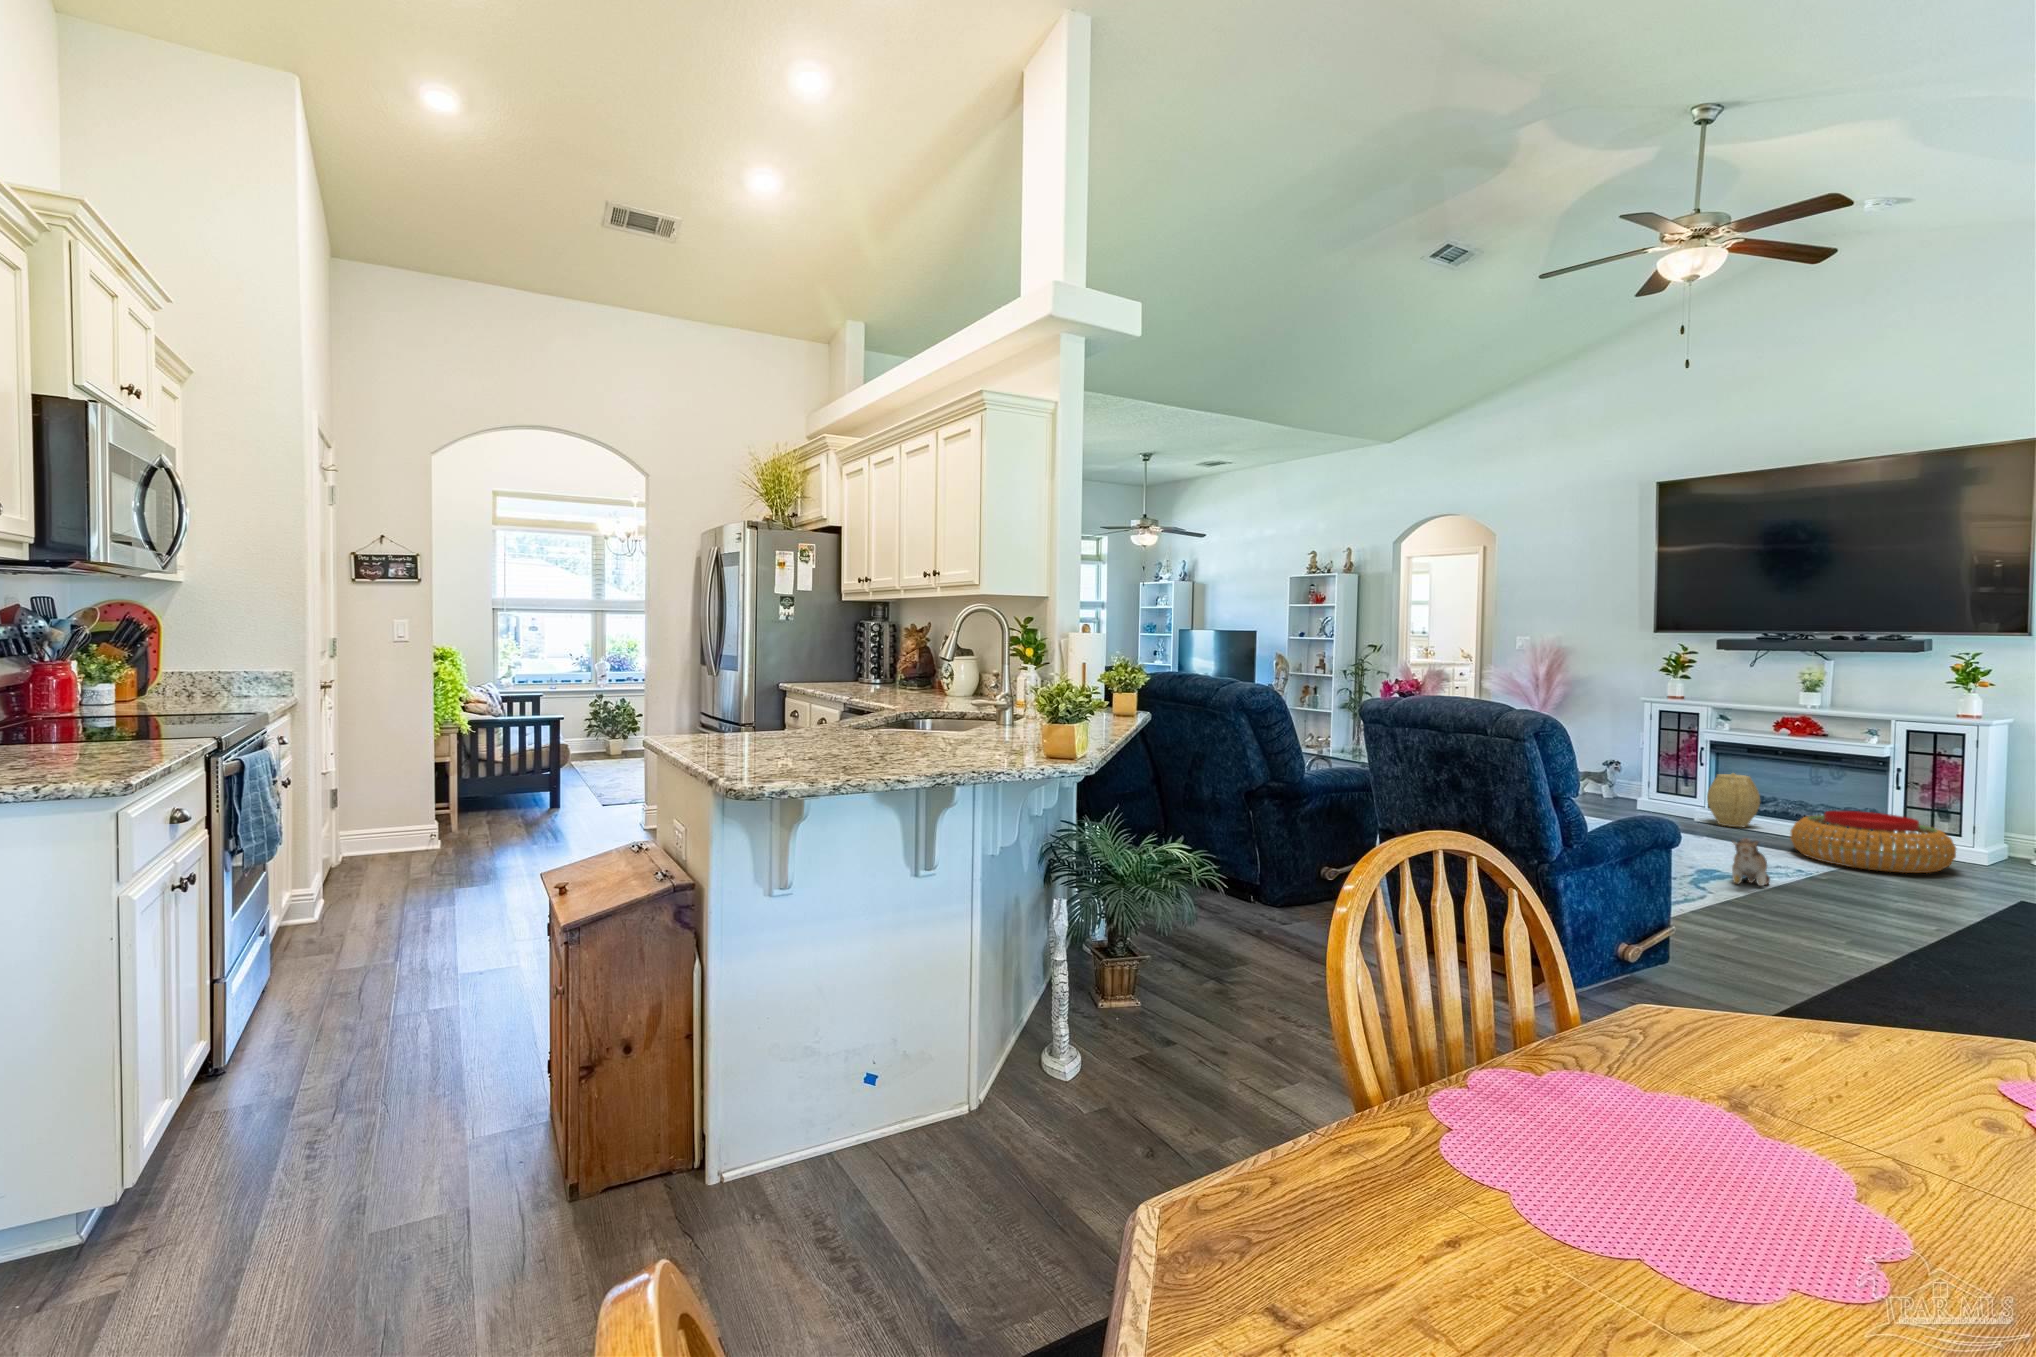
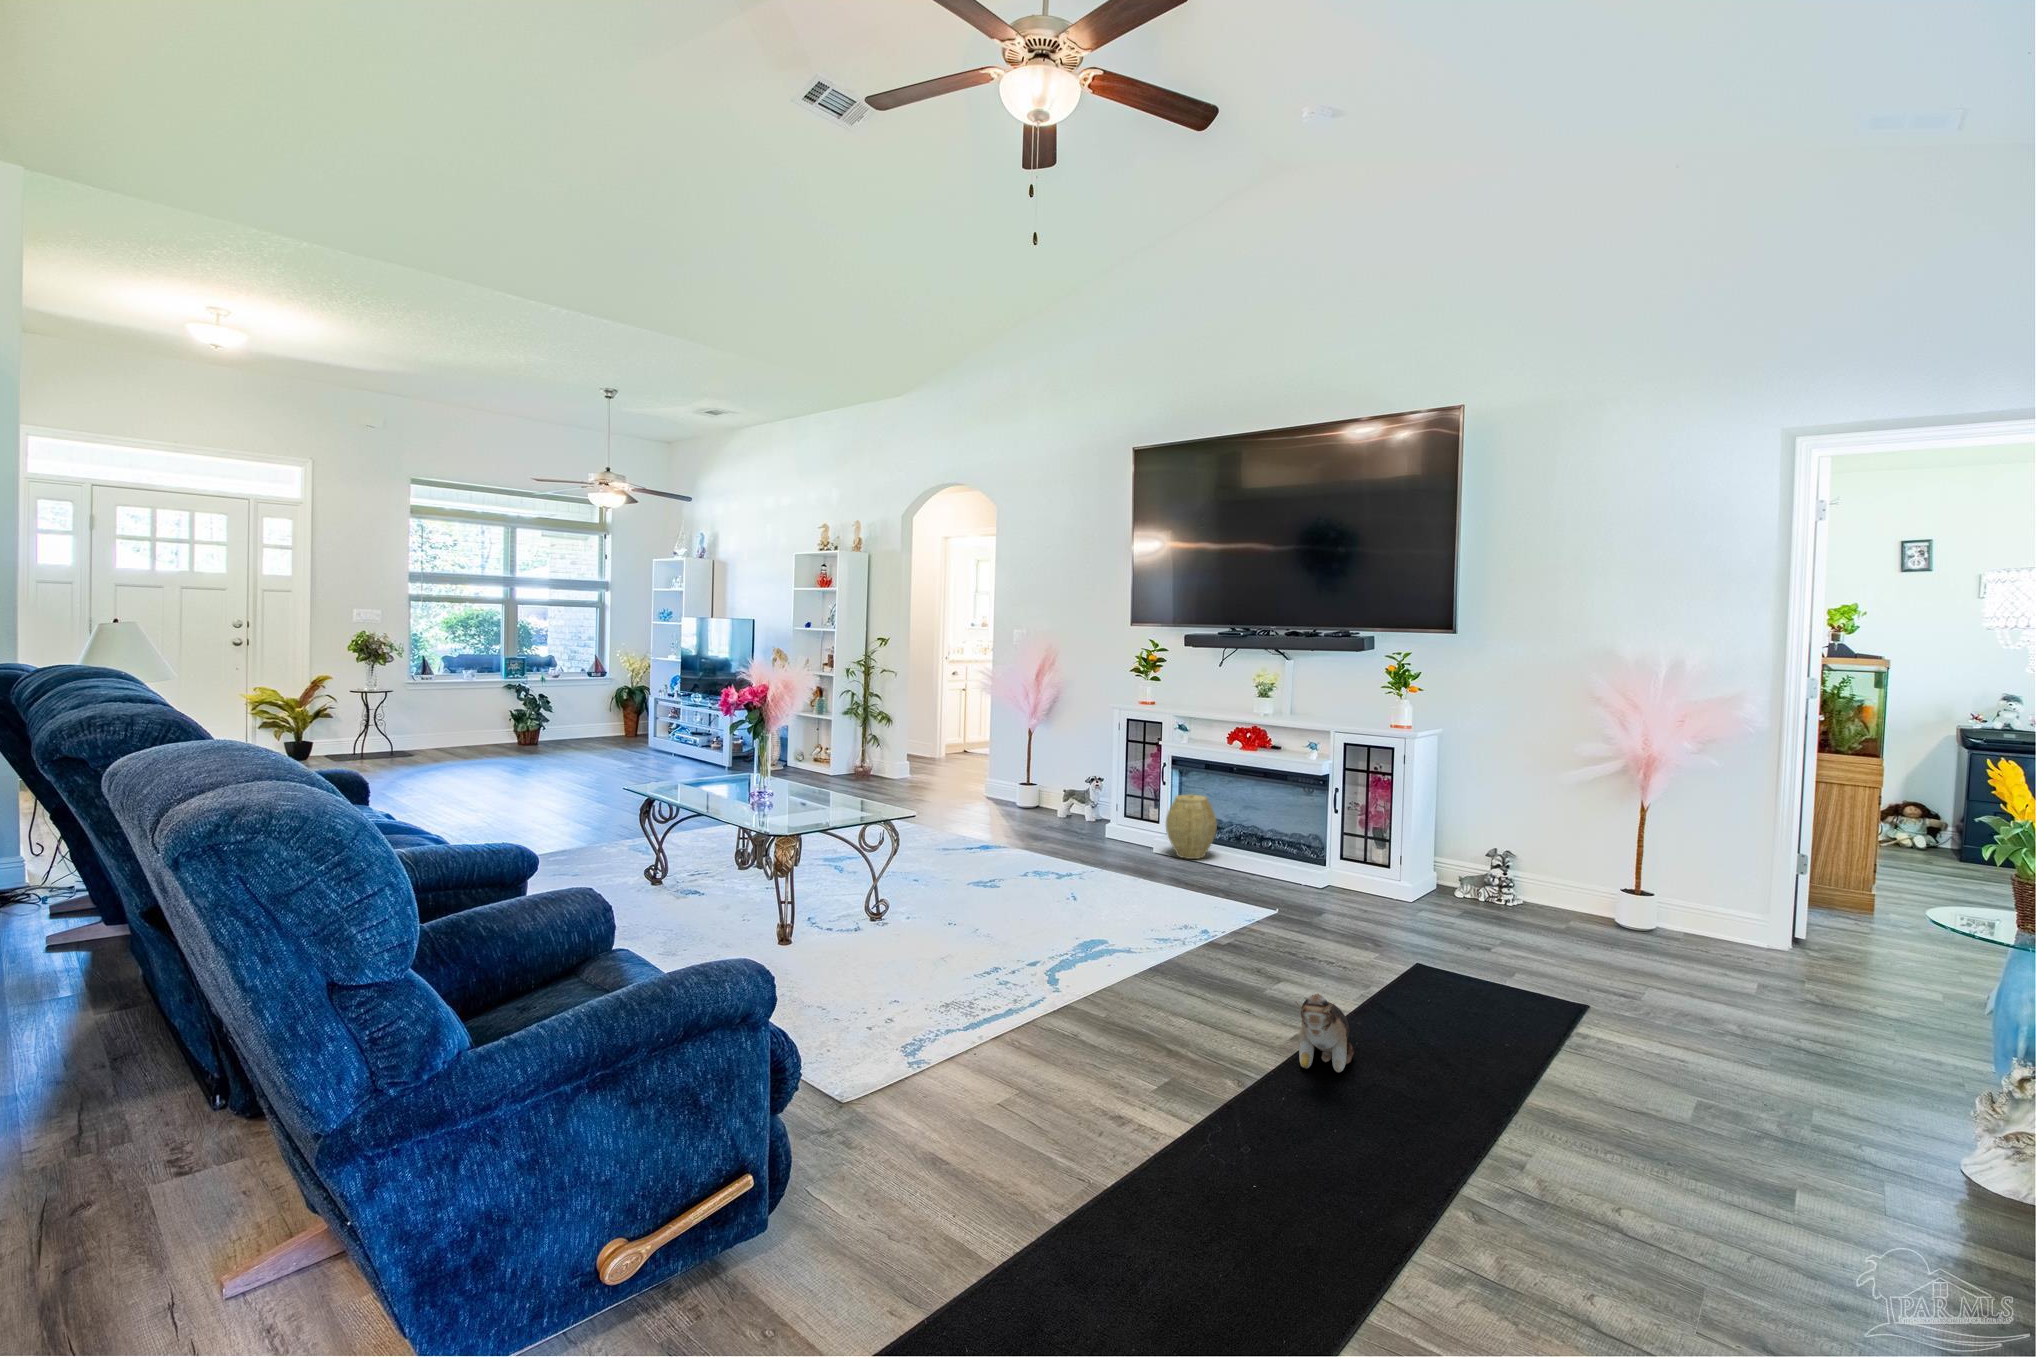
pouf: present [1790,811,1956,873] -> none [1219,844,1375,926]
plush toy: present [1732,838,1770,886] -> present [1295,994,1354,1072]

